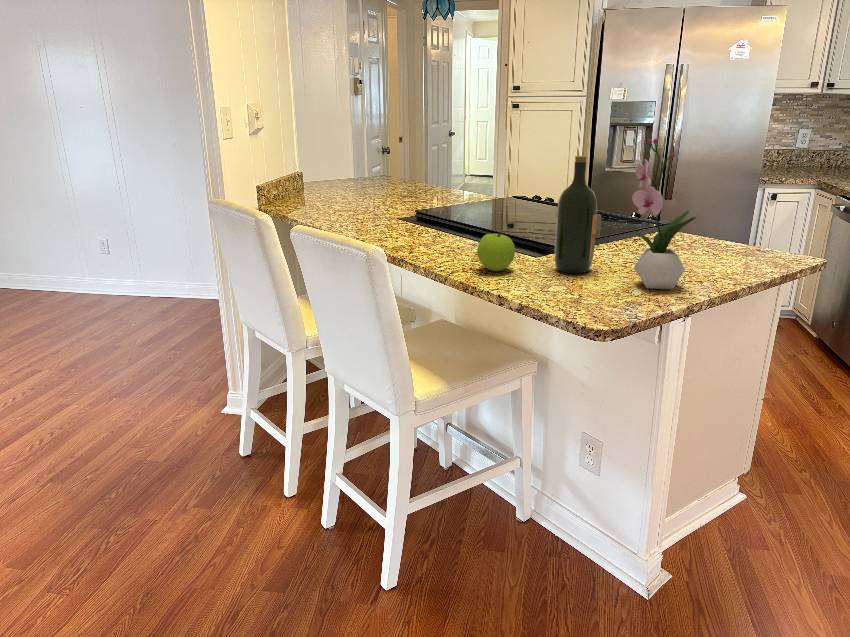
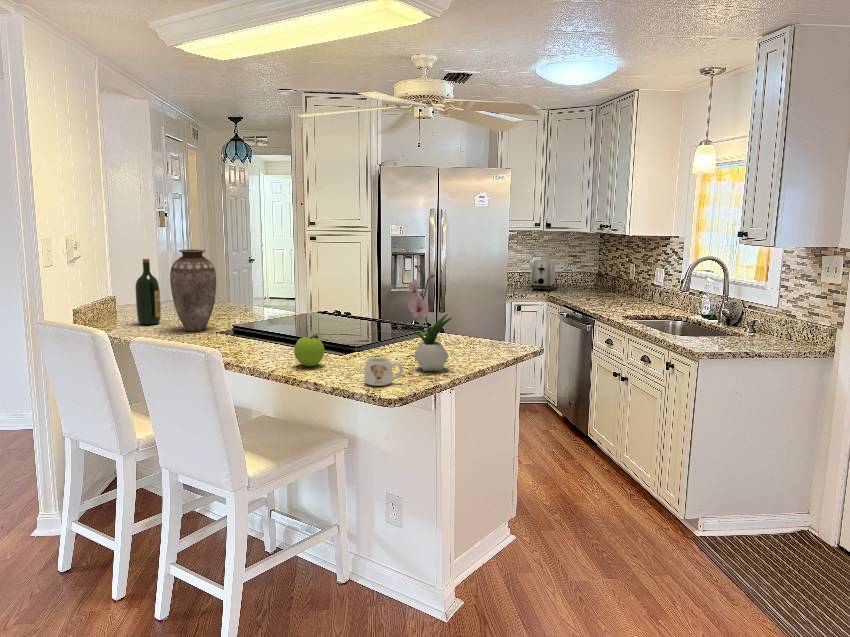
vase: none [348,120,398,216] -> present [170,249,216,331]
toaster: none [791,133,831,174] -> present [531,260,555,291]
wine bottle: present [555,156,597,273] -> present [135,259,161,325]
mug: none [564,268,618,308] -> present [364,357,403,386]

